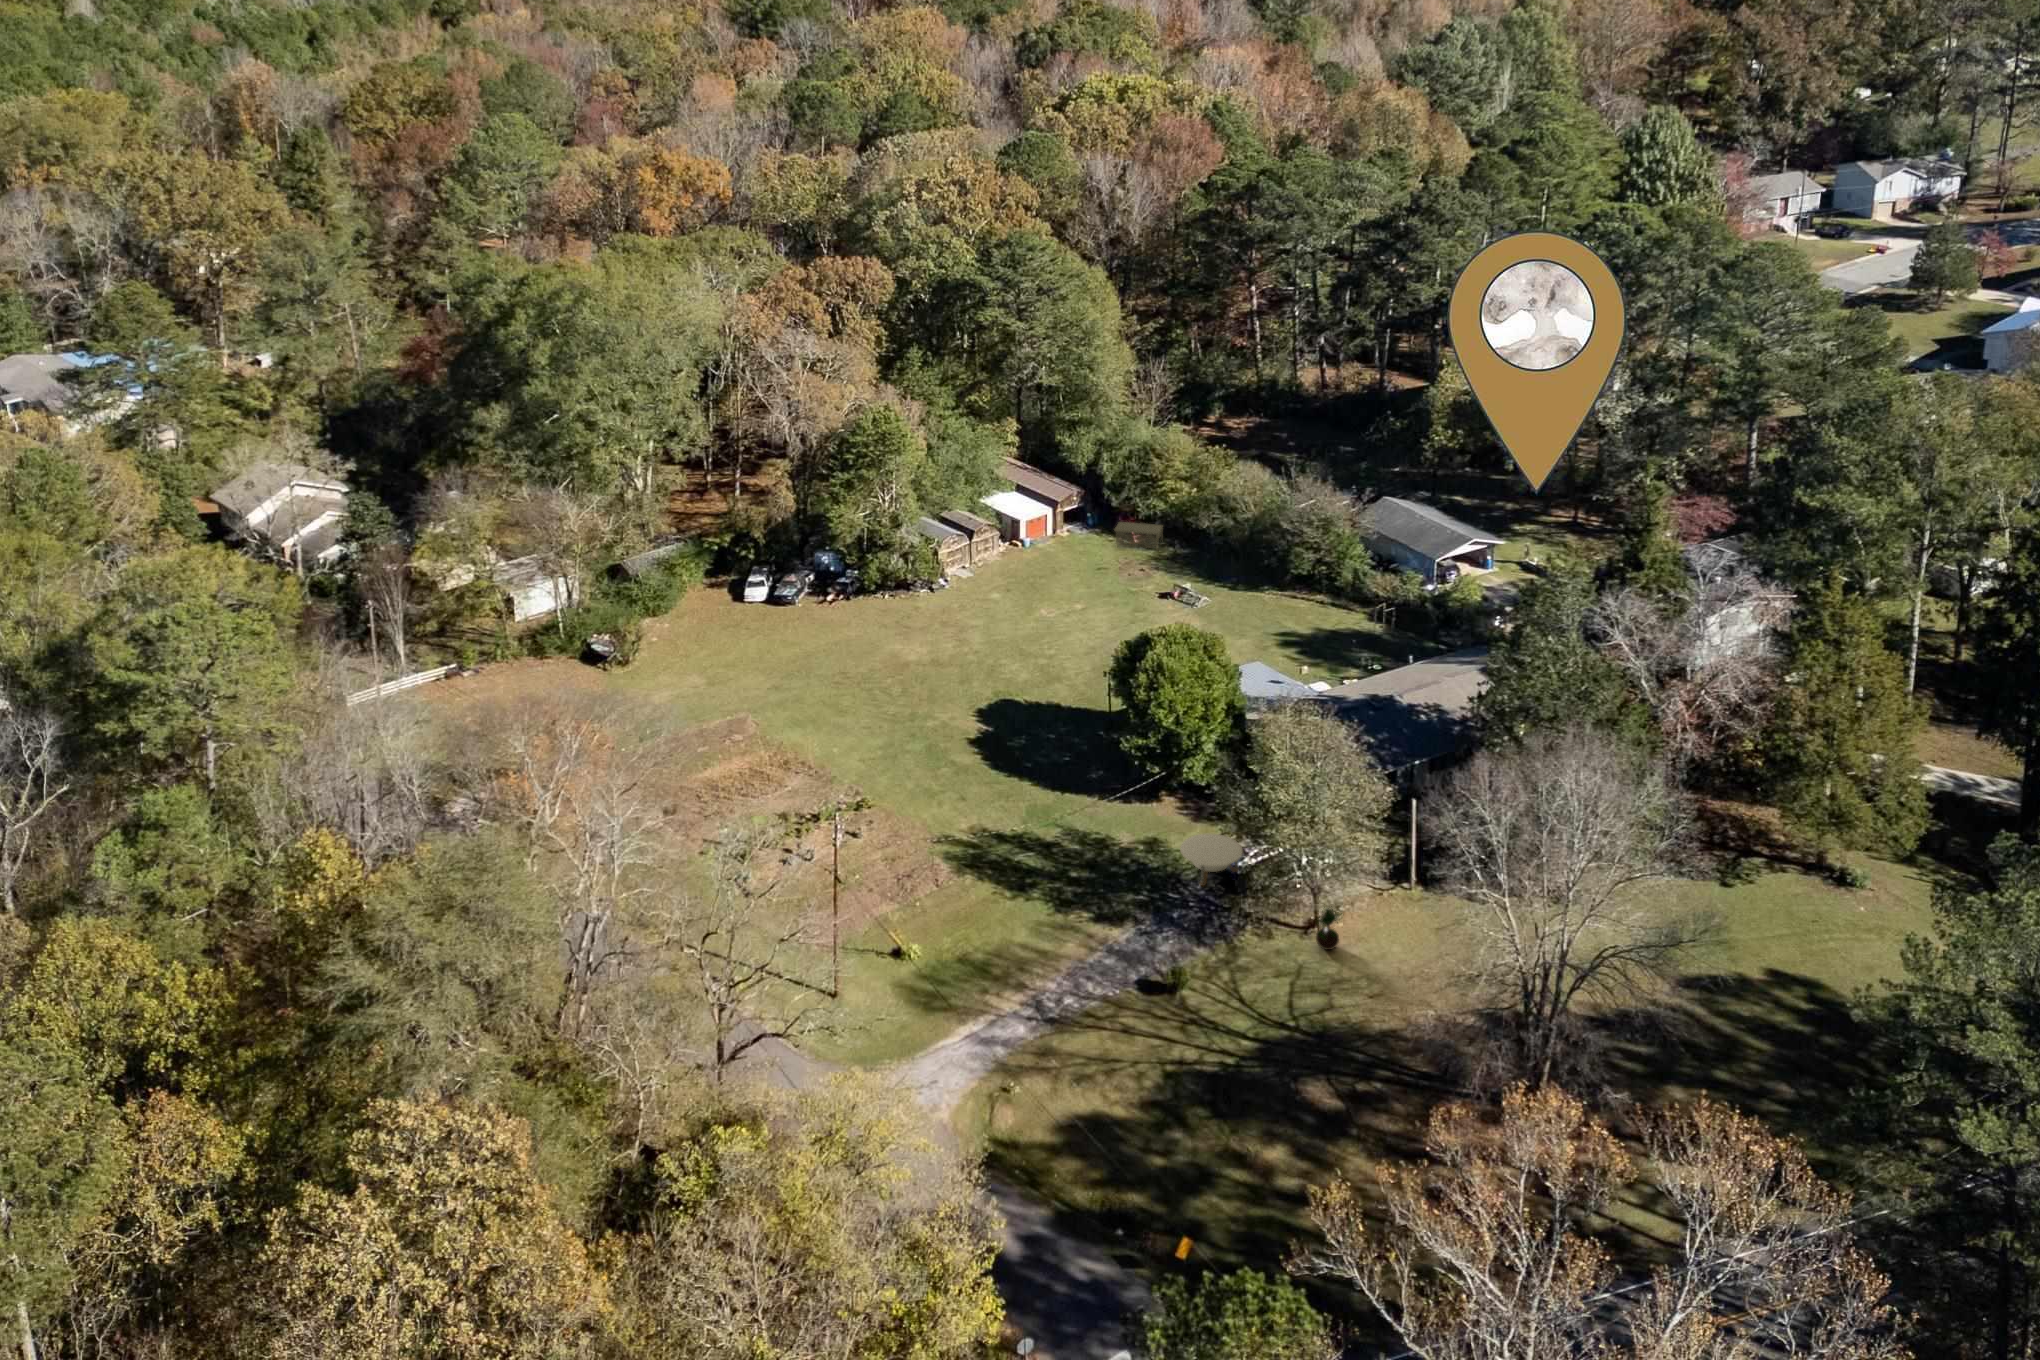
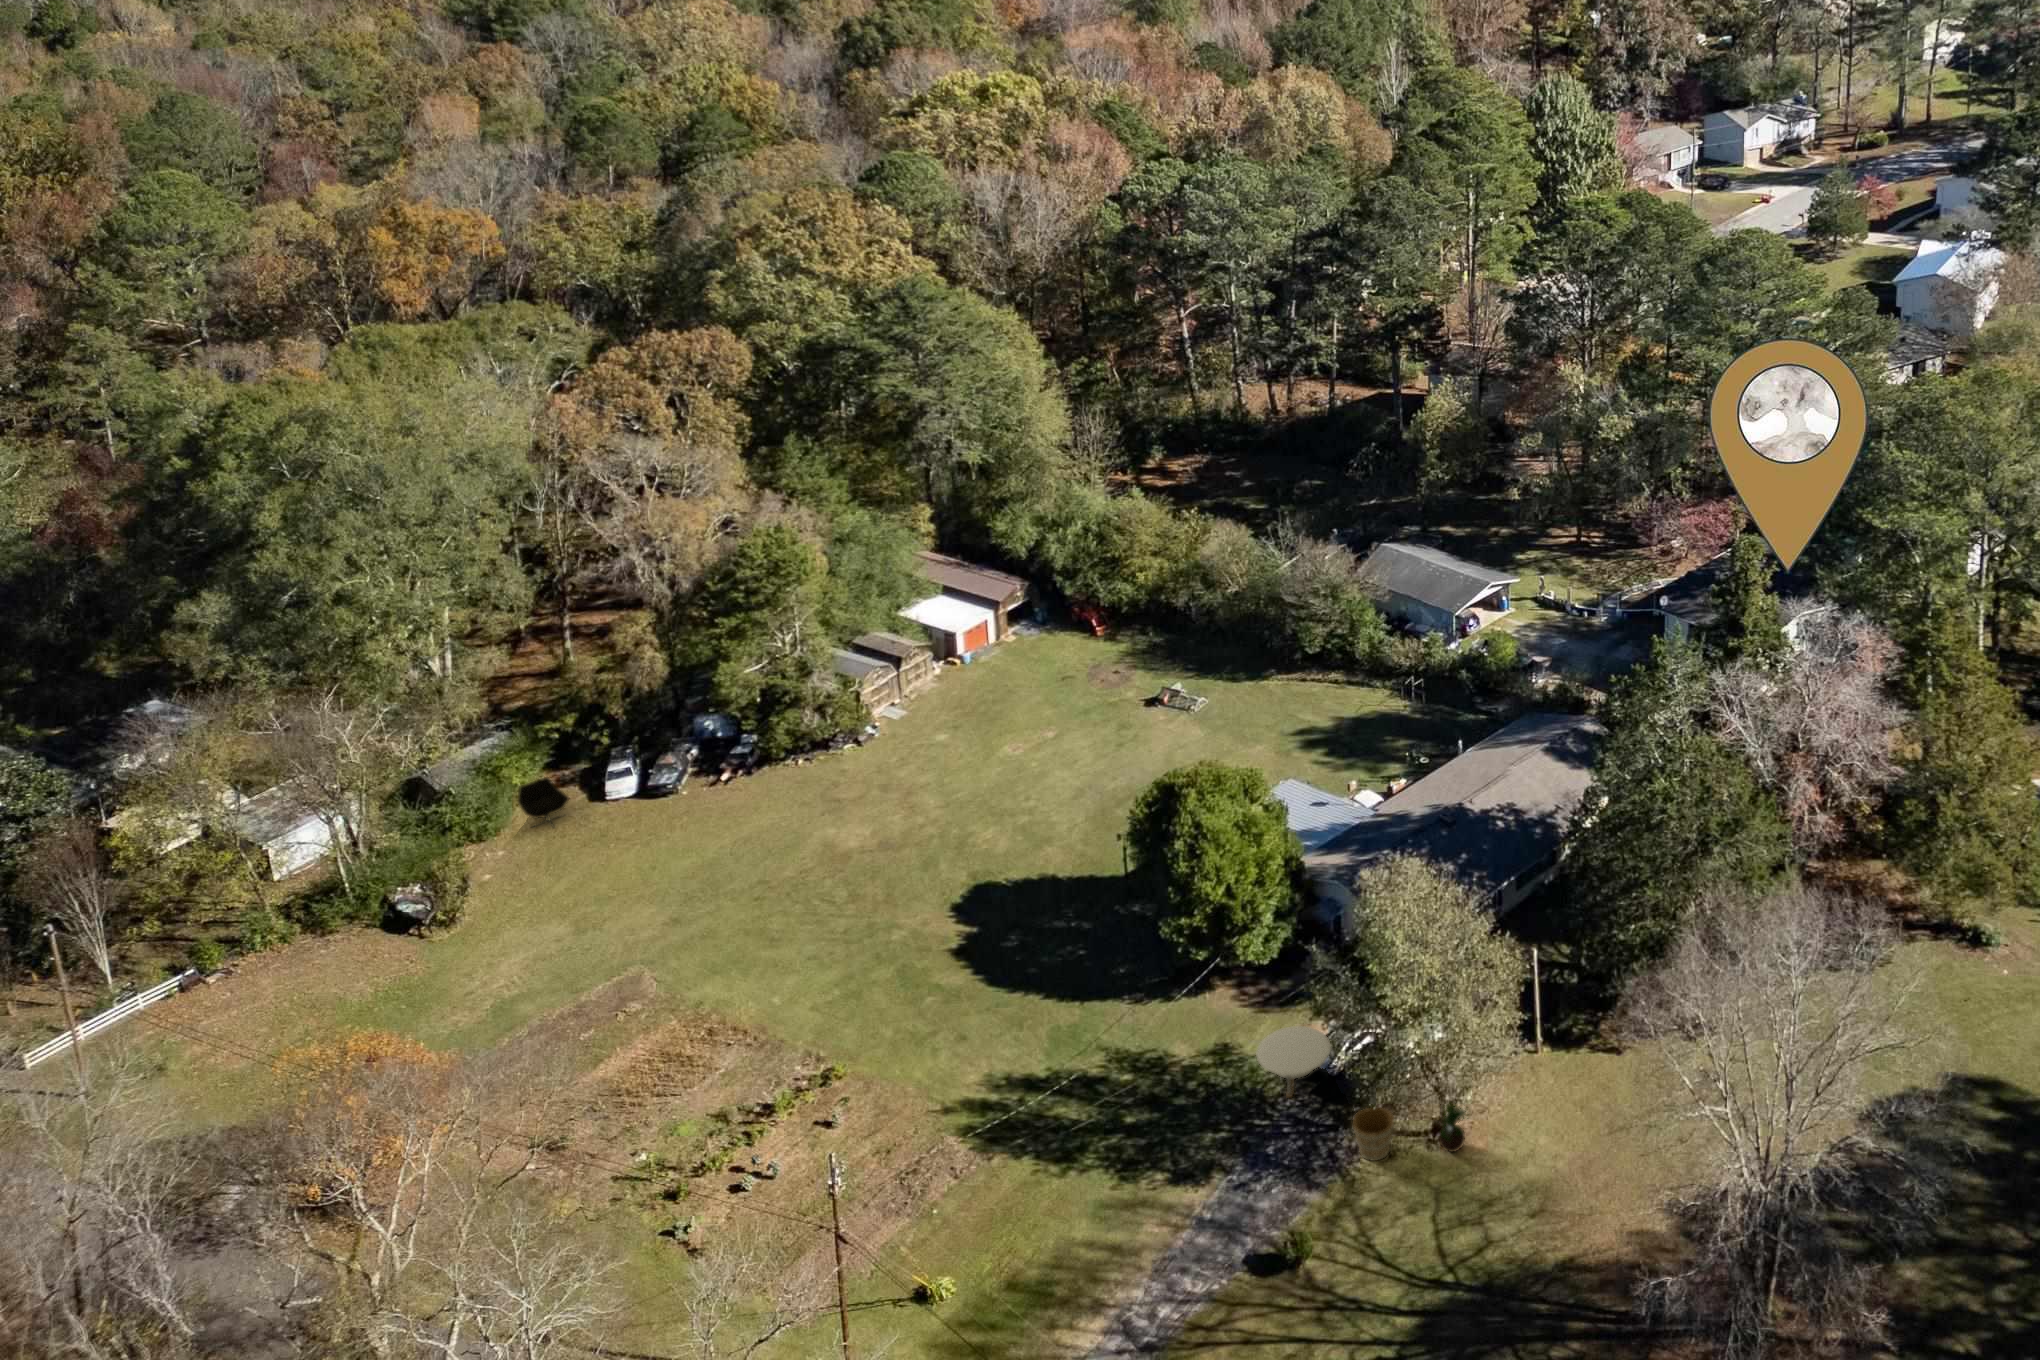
storage bench: present [1115,522,1163,549] -> none [1075,609,1133,645]
lounge chair: none [687,576,722,614] -> present [518,777,569,827]
wooden bucket: none [1244,900,1281,943] -> present [1353,1108,1394,1161]

